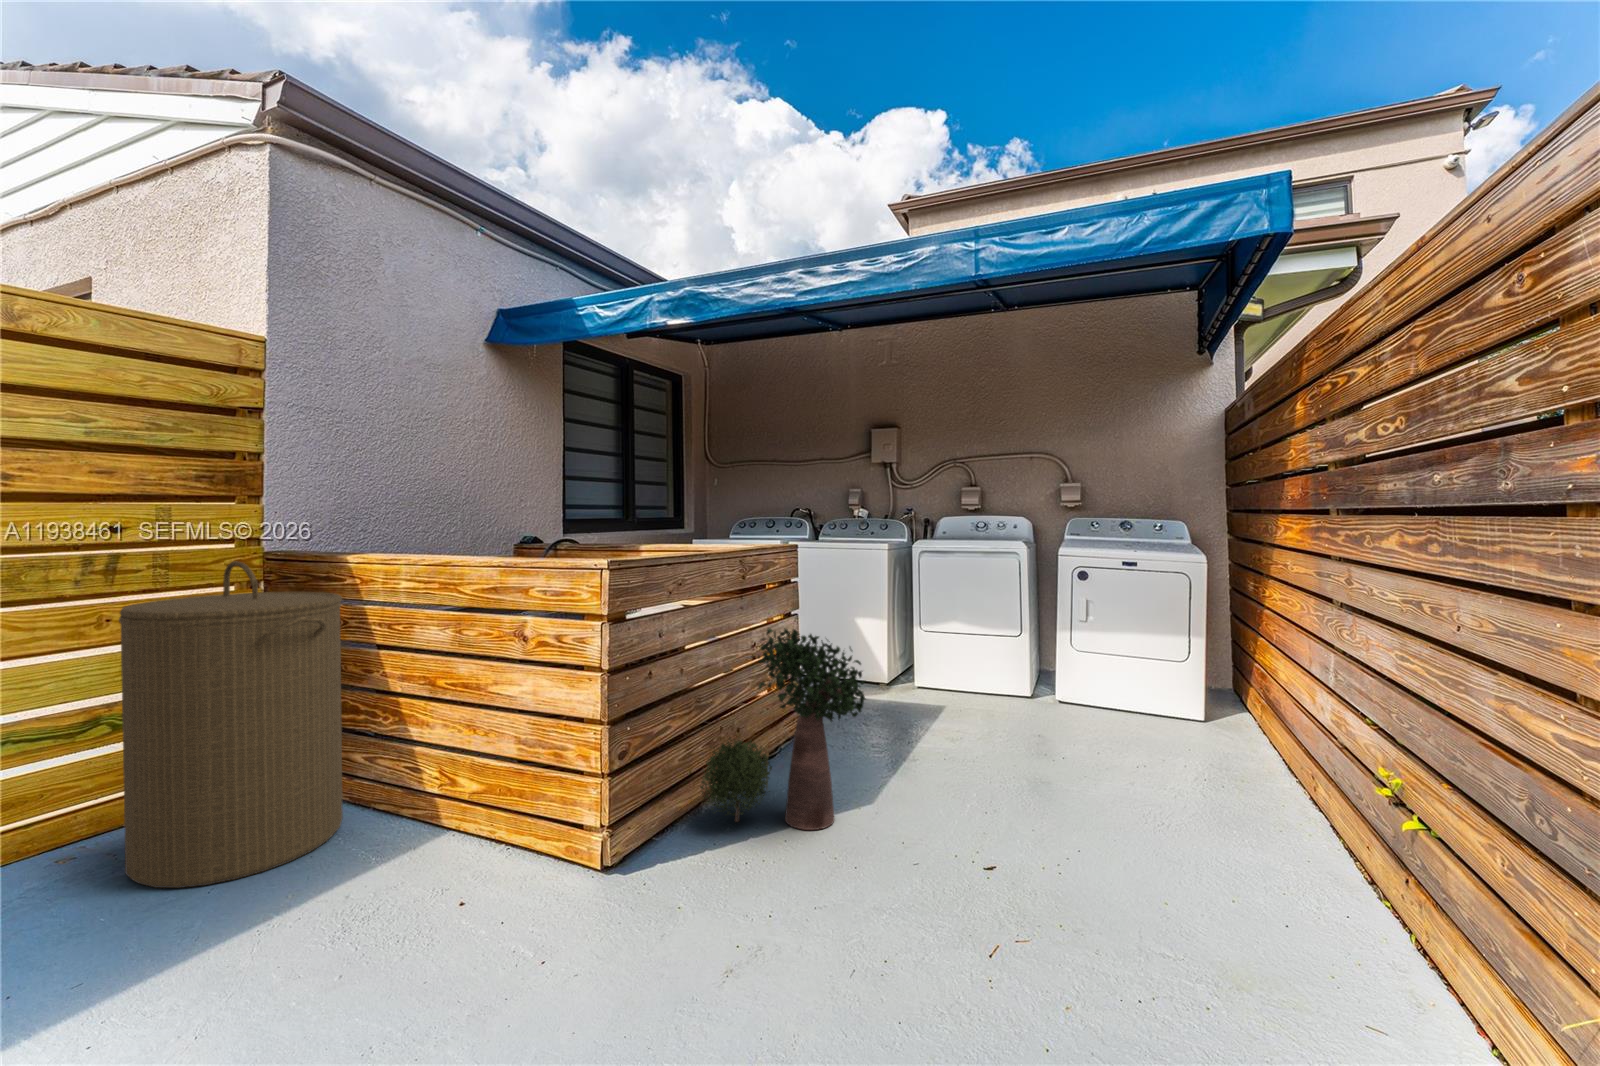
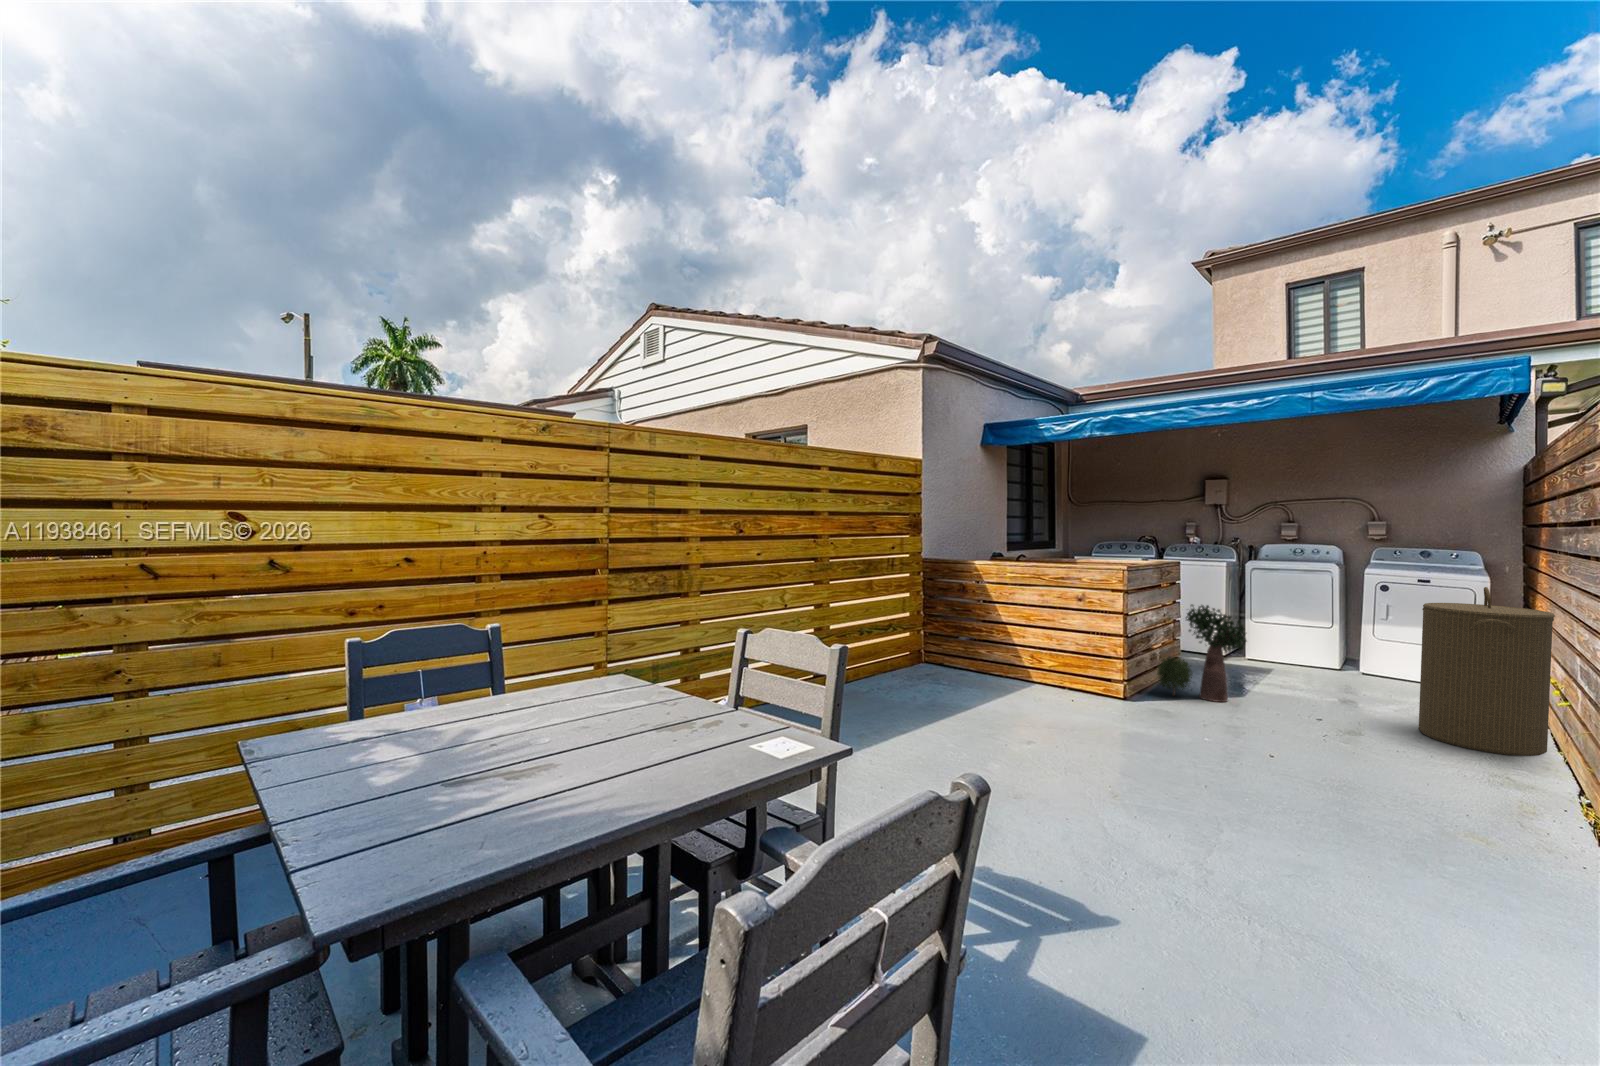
laundry hamper: present [119,561,343,888] -> present [1419,587,1555,756]

